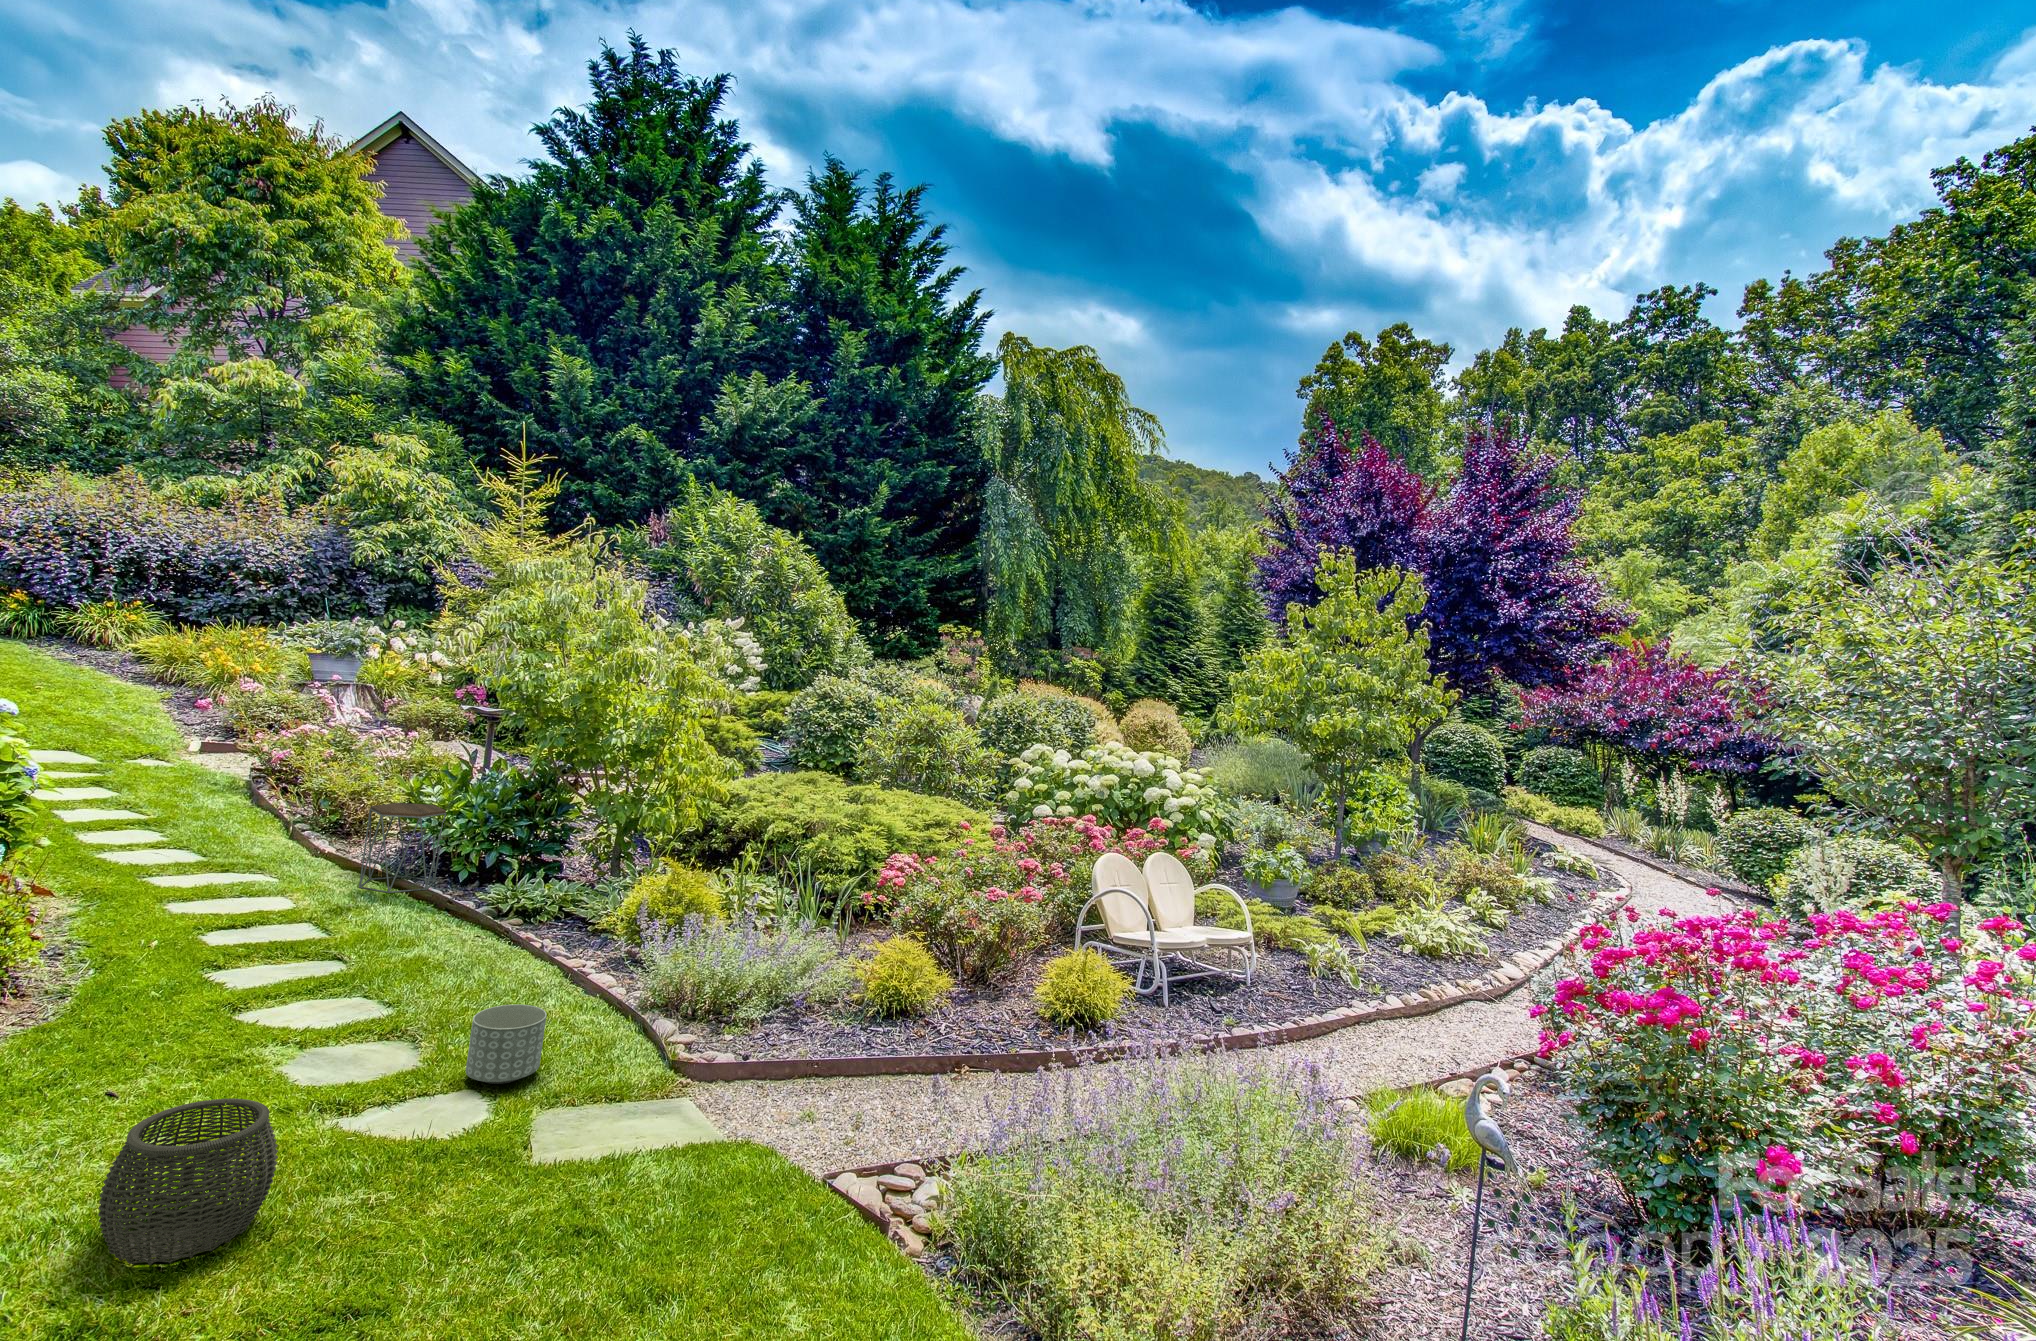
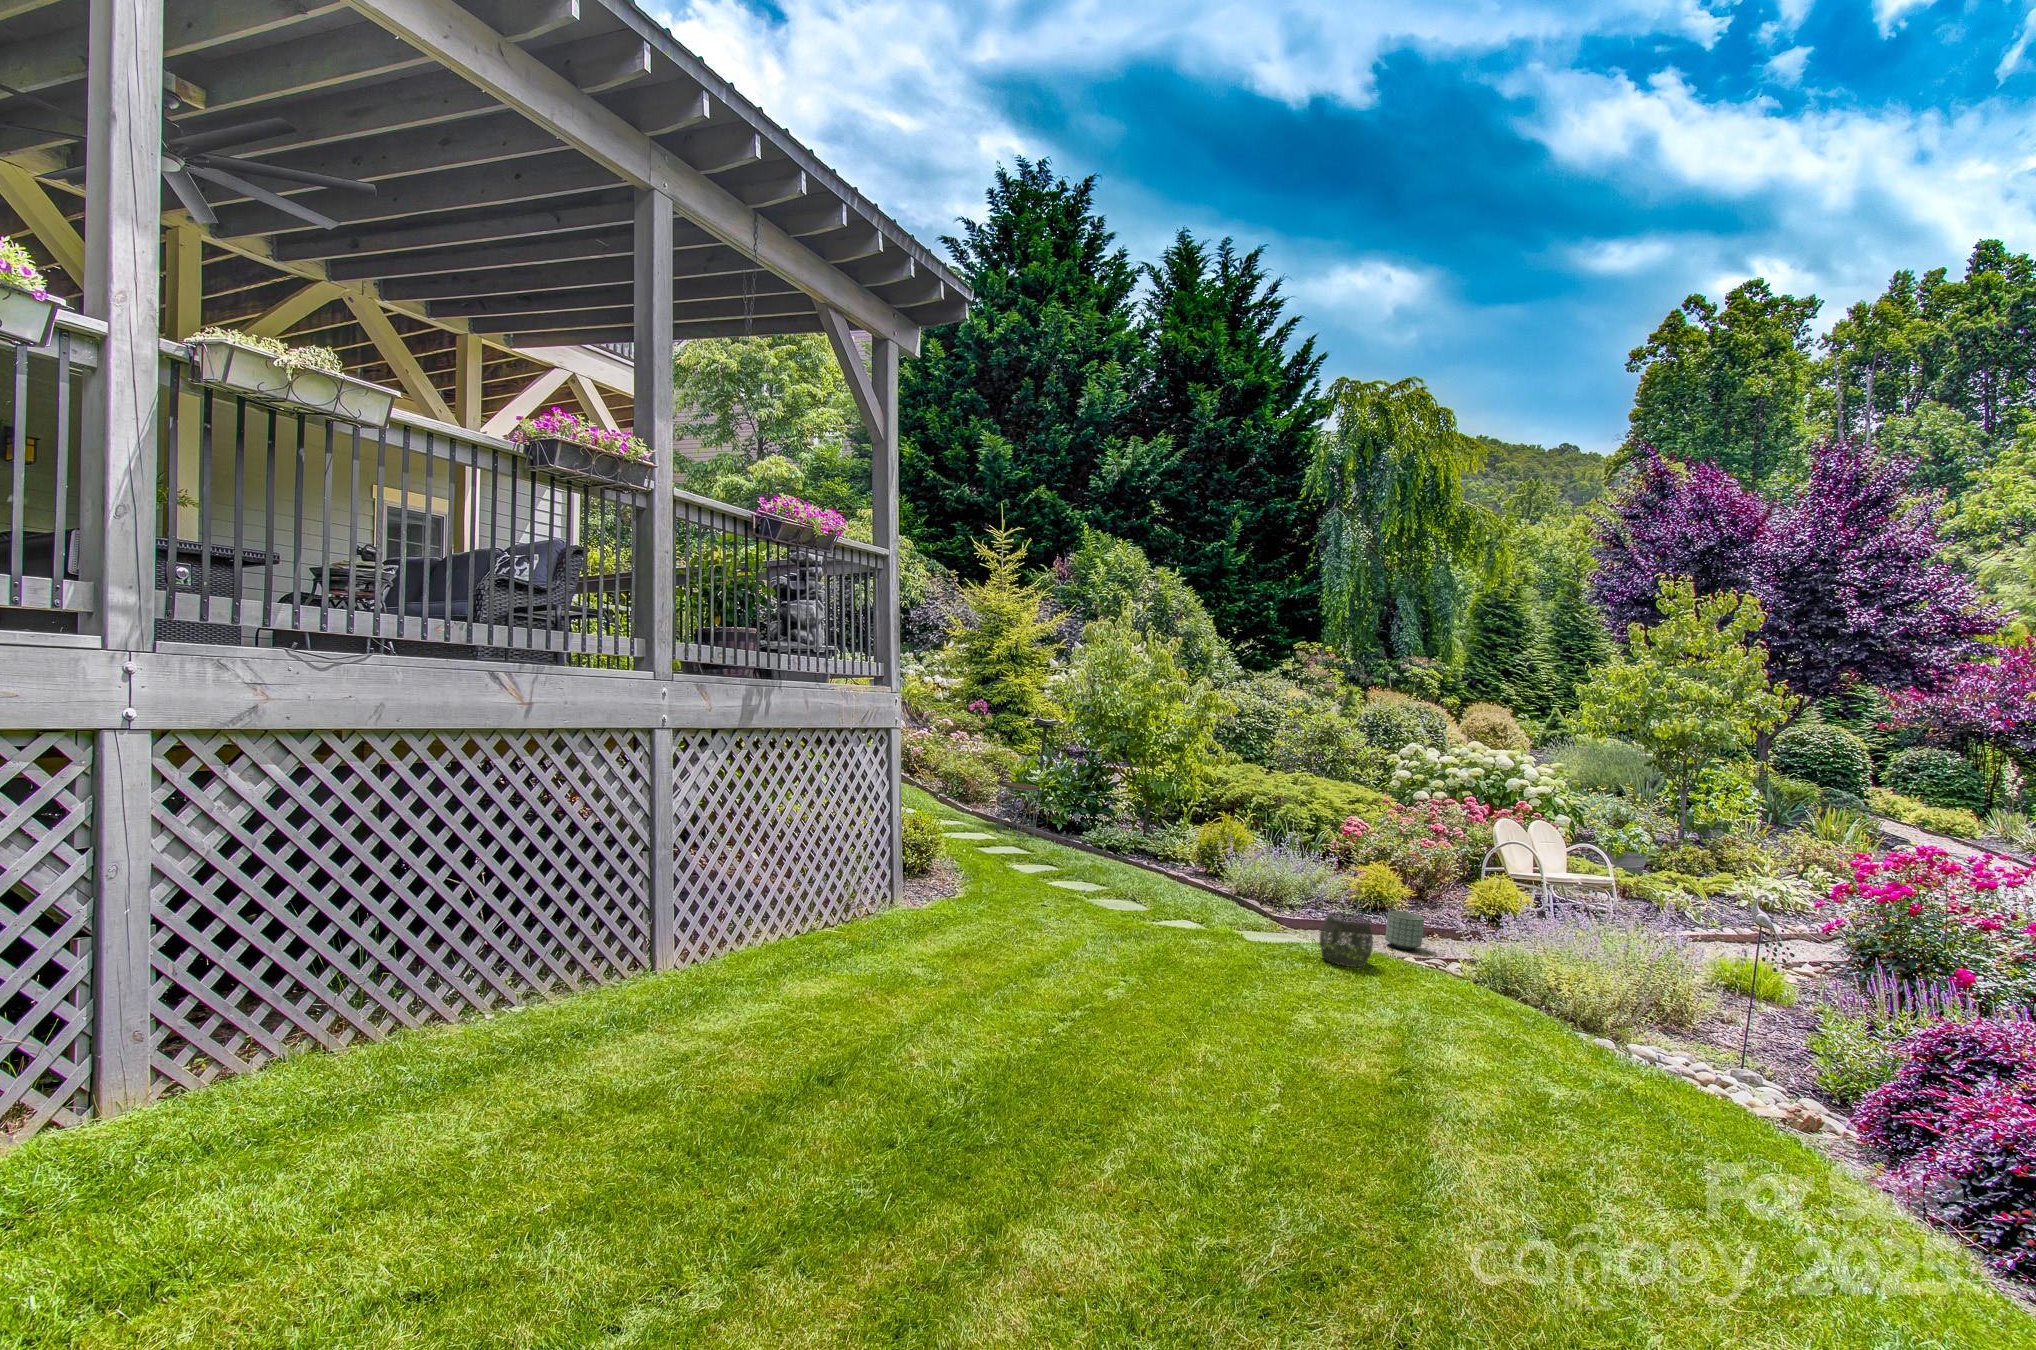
planter: present [466,1004,547,1084] -> present [1385,911,1424,950]
woven basket: present [98,1098,278,1265] -> present [1320,912,1373,967]

